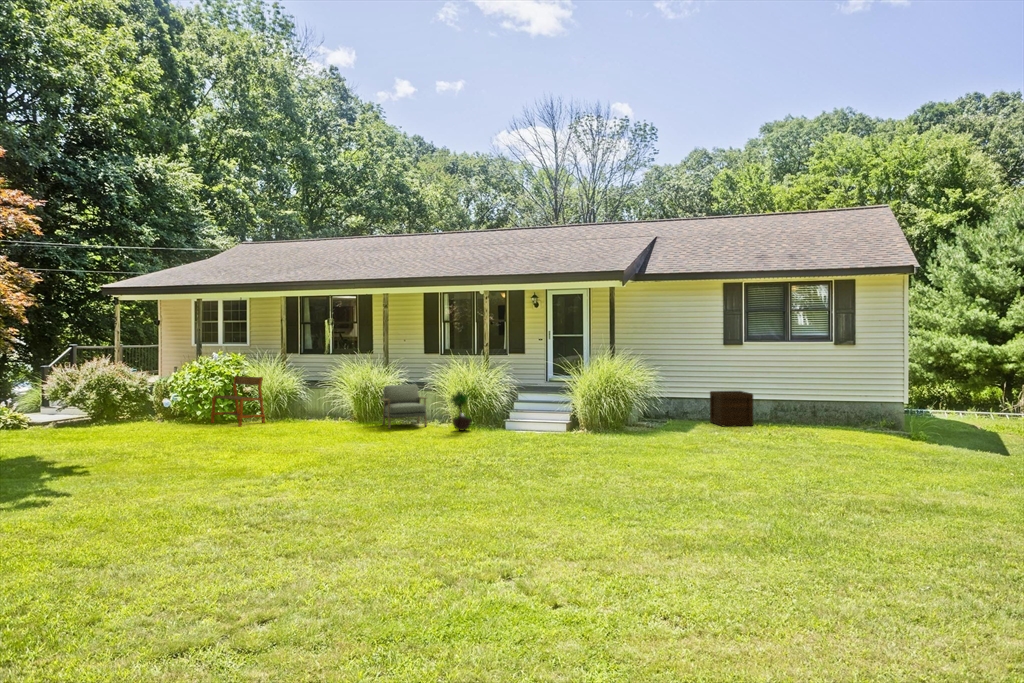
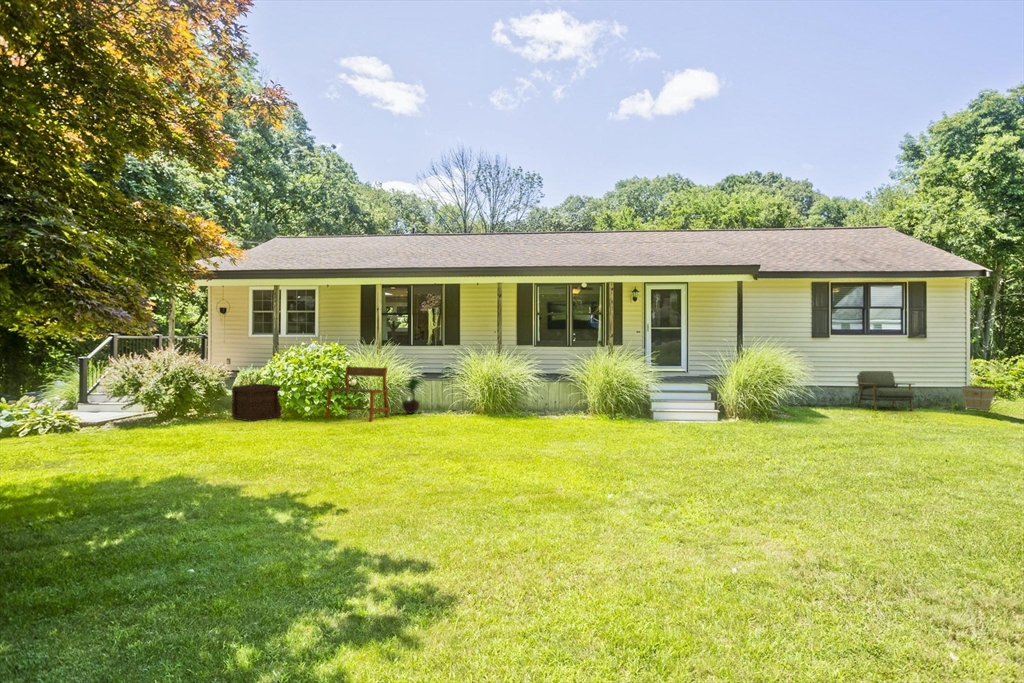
armchair: present [380,384,427,429] -> present [856,371,914,411]
potted tree: present [450,391,472,431] -> present [402,376,423,413]
wooden crate: present [710,391,753,426] -> present [232,384,281,421]
wooden bucket: none [895,402,931,431] -> present [961,386,995,410]

